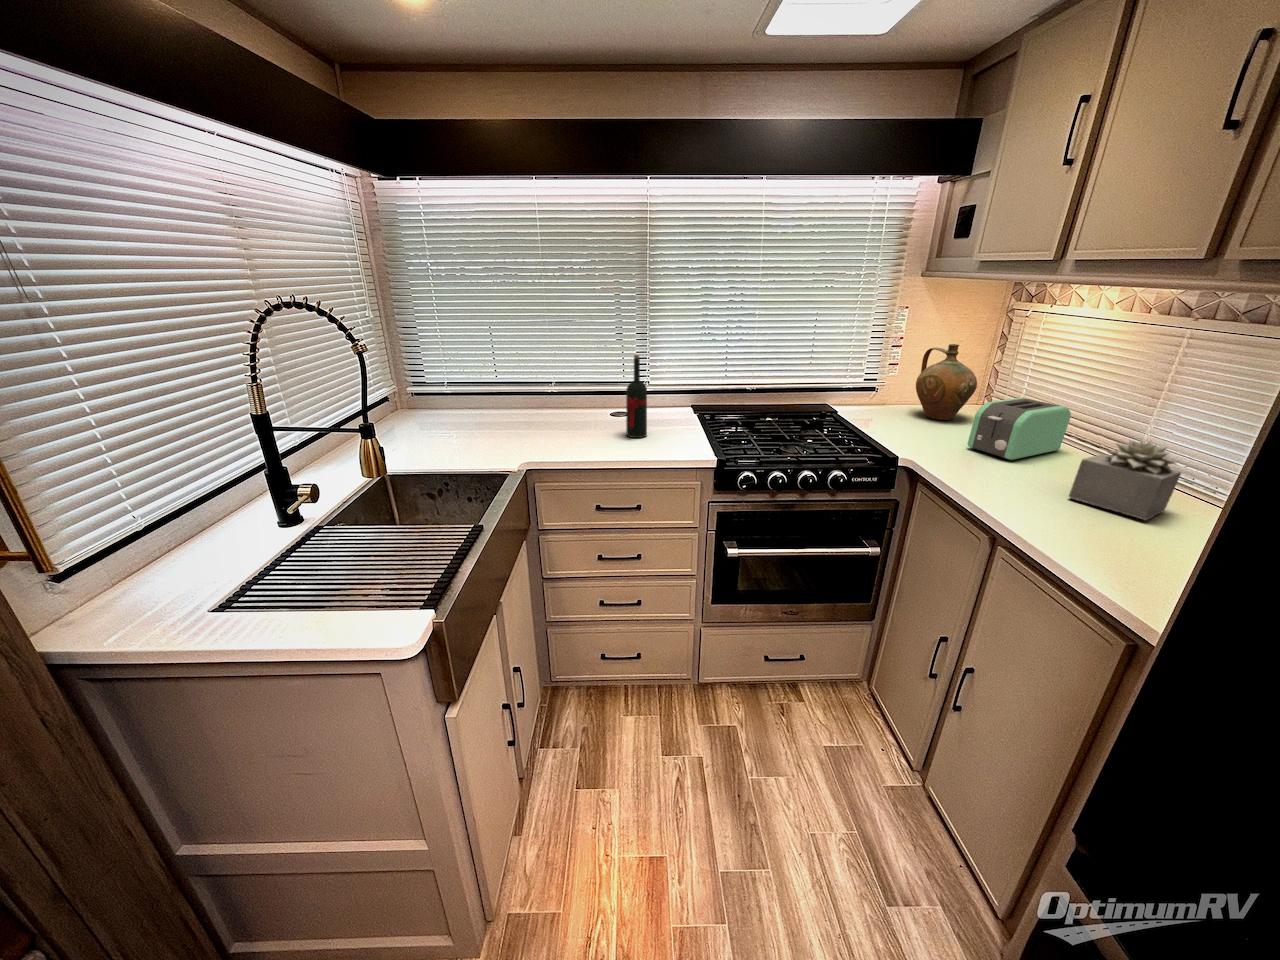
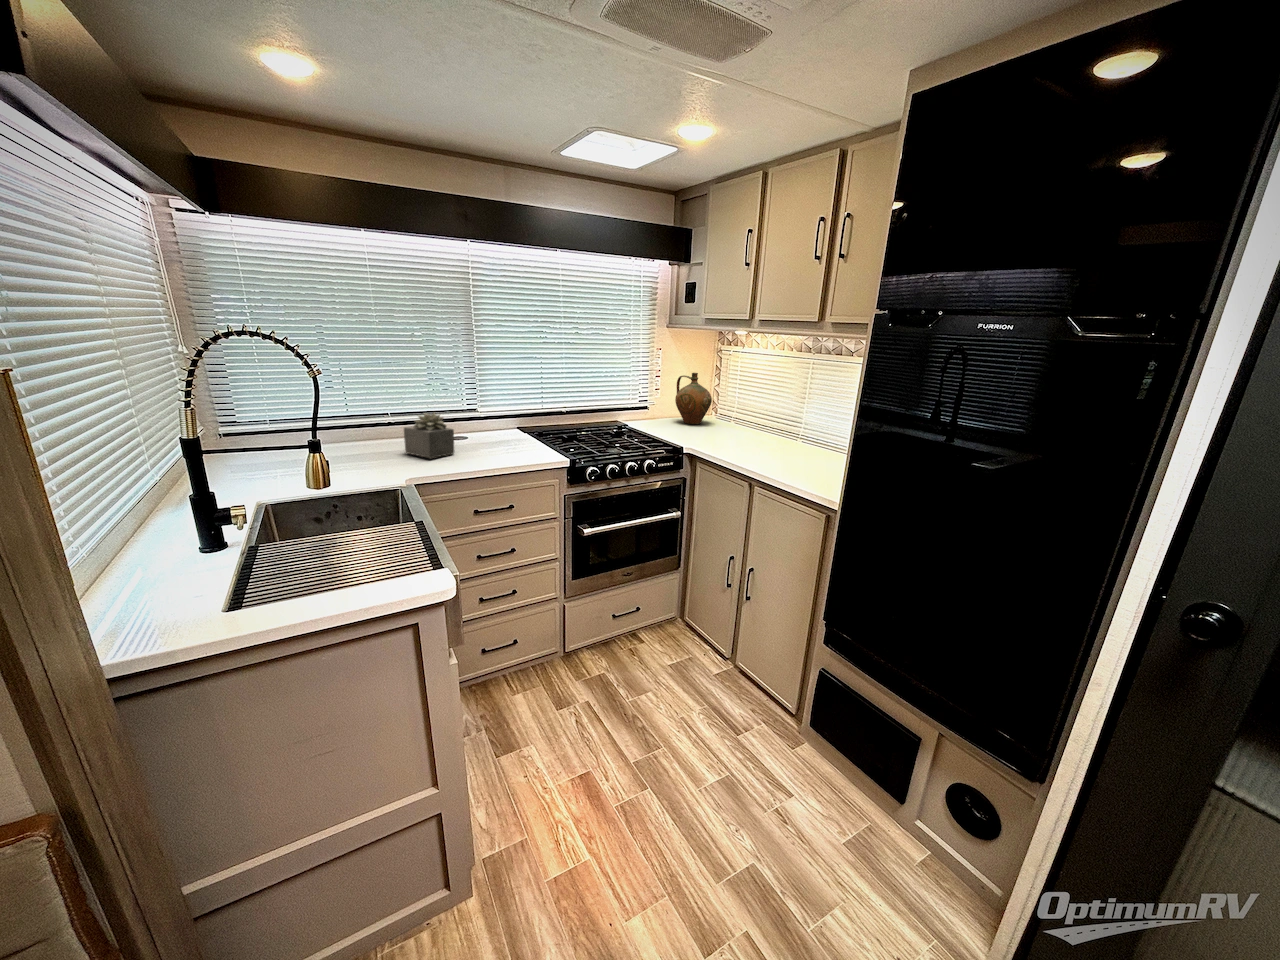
wine bottle: present [626,354,647,438] -> none [479,382,499,453]
toaster: present [968,398,1071,460] -> none [718,404,766,442]
succulent plant: present [1069,439,1181,520] -> present [404,413,454,458]

